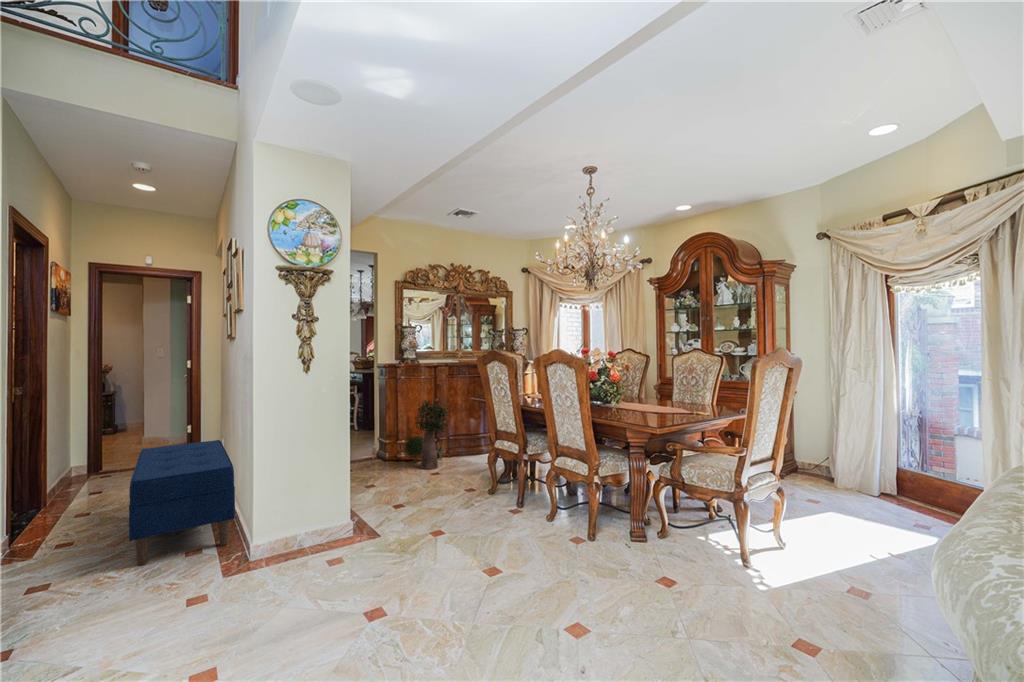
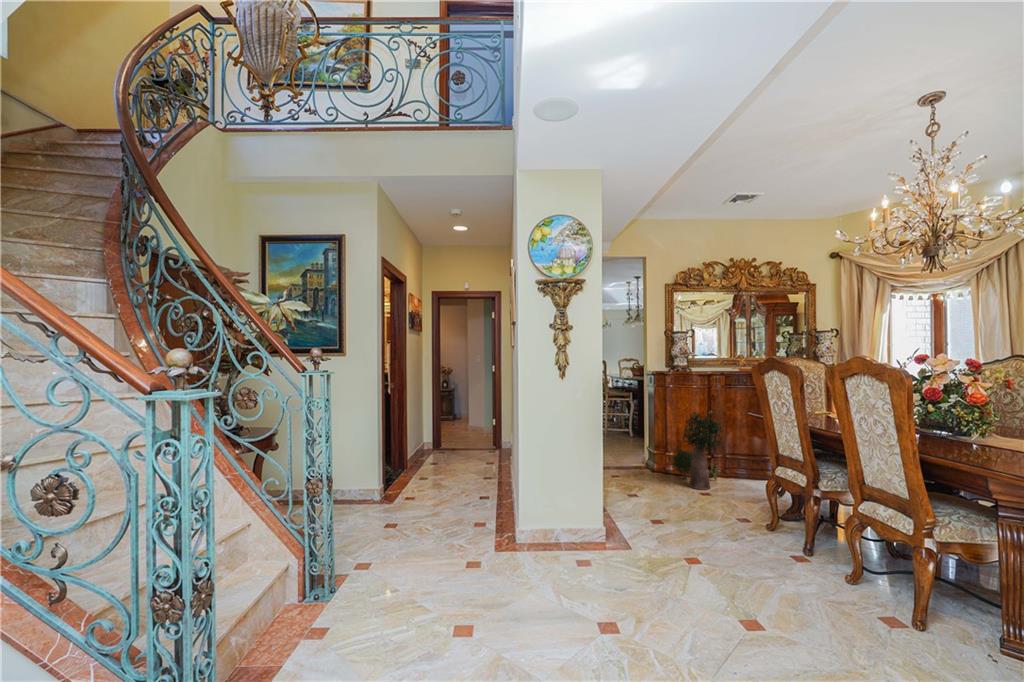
bench: present [129,440,235,565] -> none [441,432,510,522]

